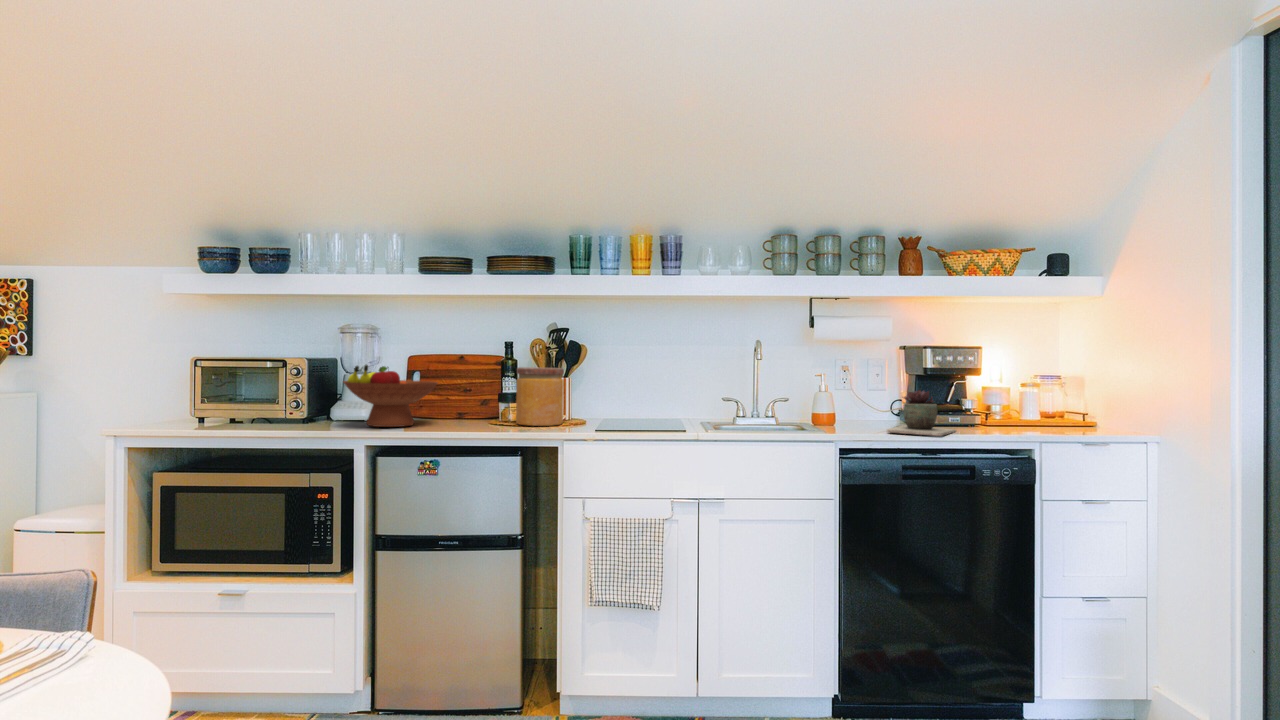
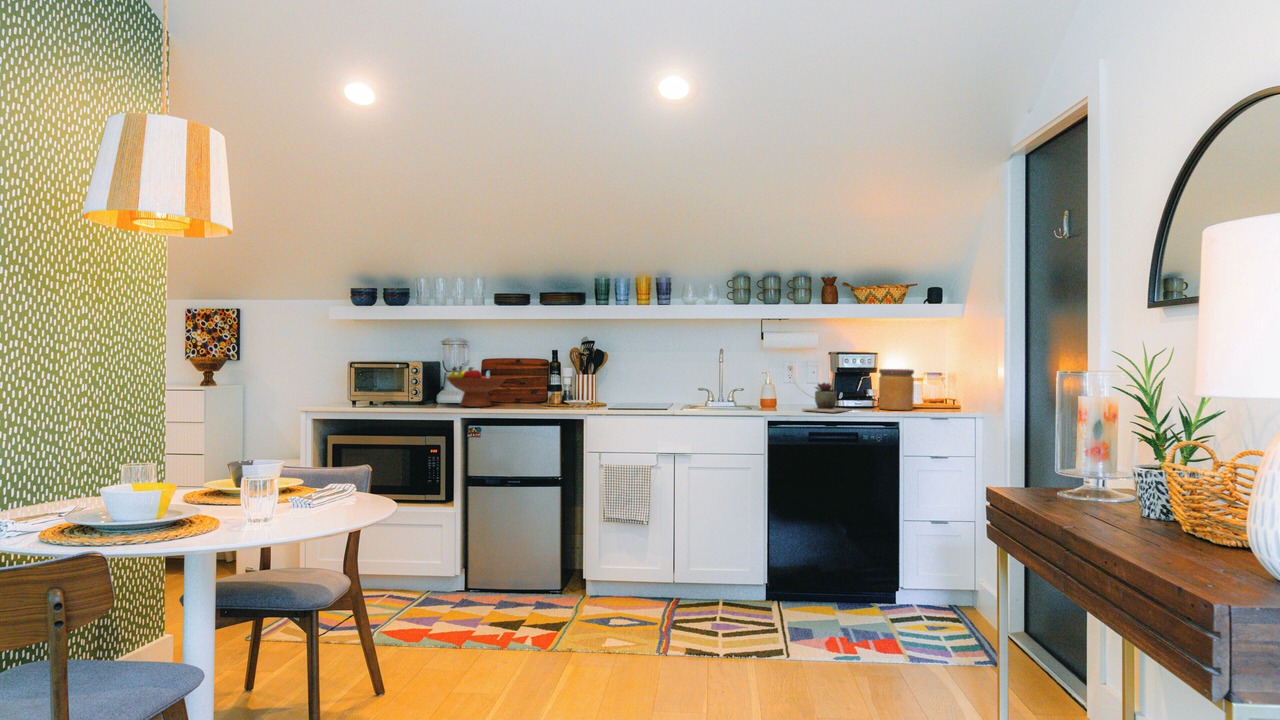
jar: present [516,367,564,426] -> present [879,369,914,410]

